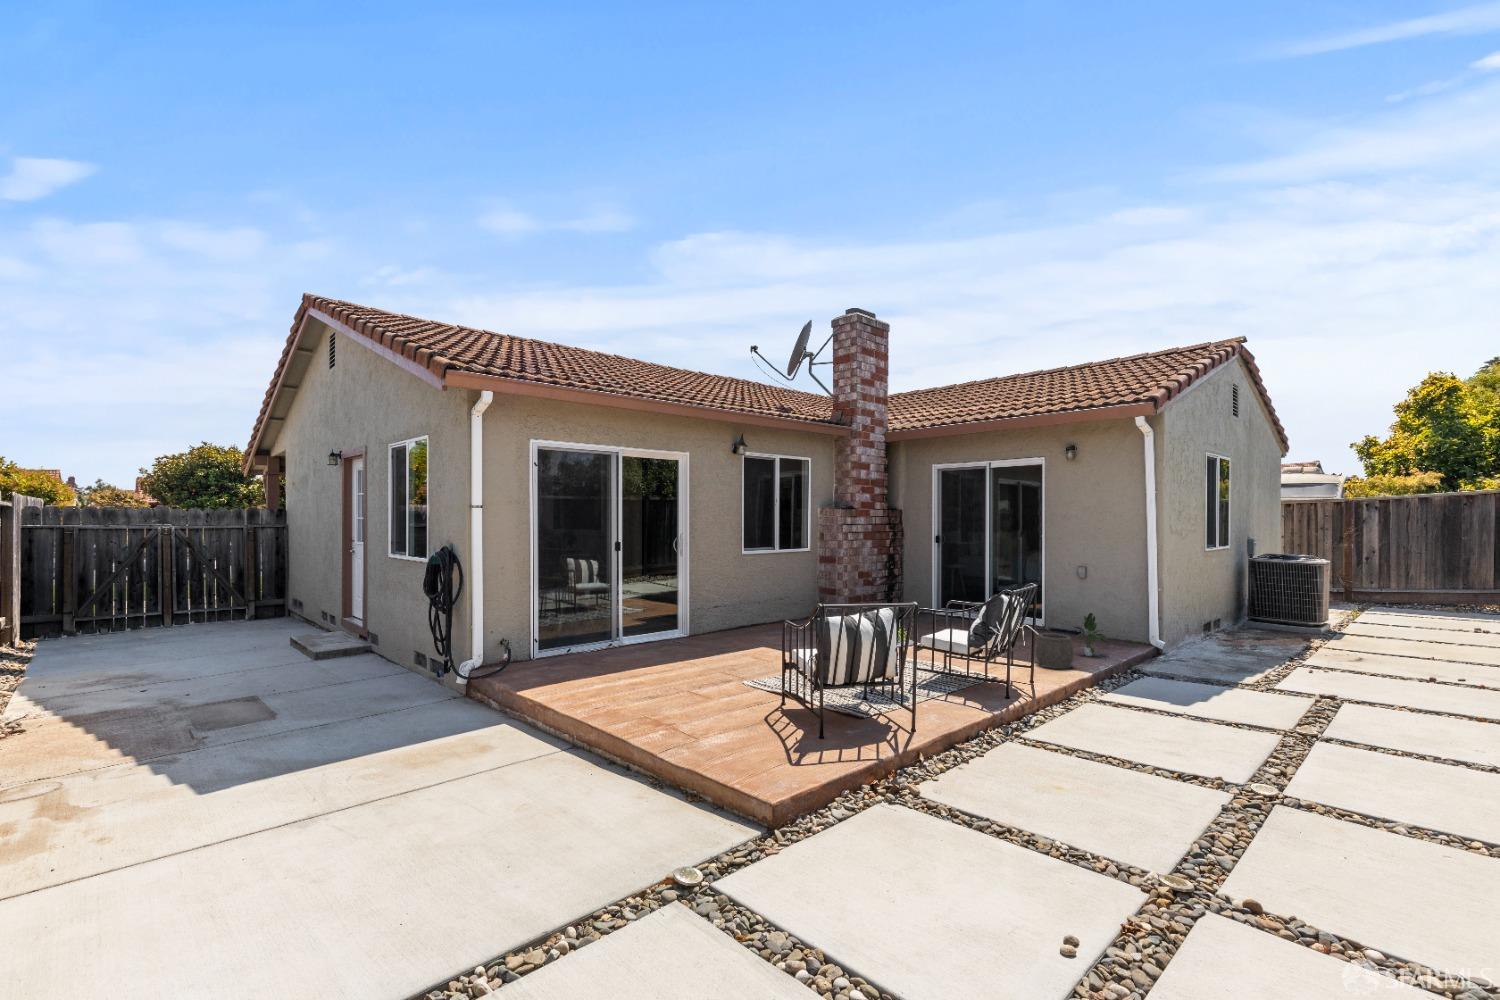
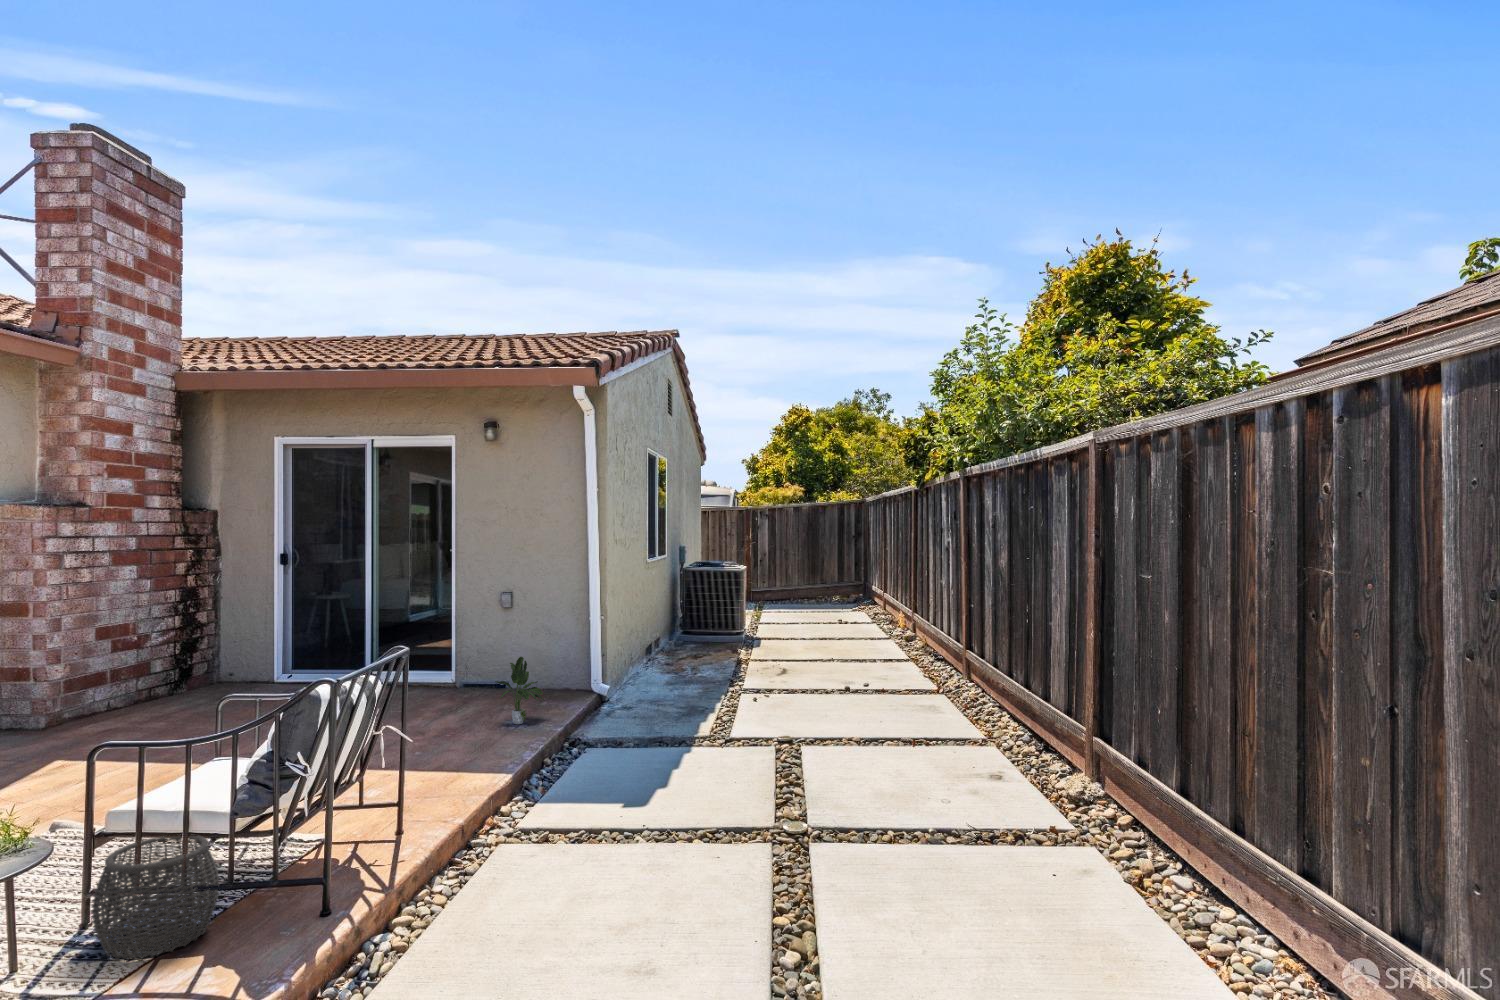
woven basket: present [1036,633,1074,669] -> present [91,834,220,960]

